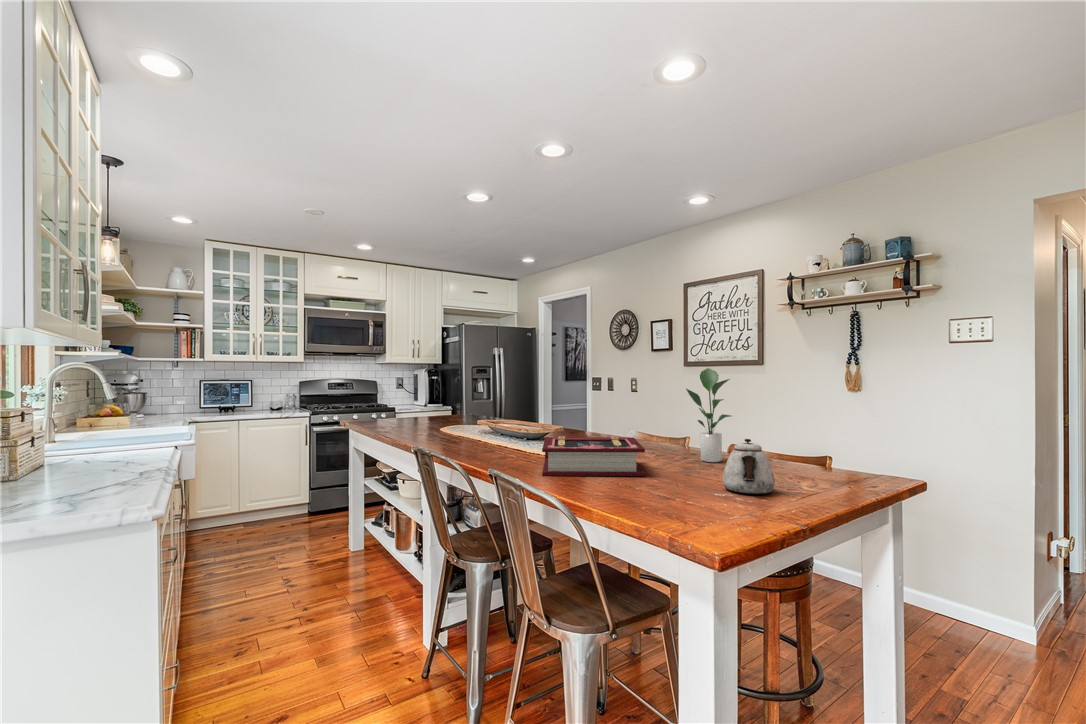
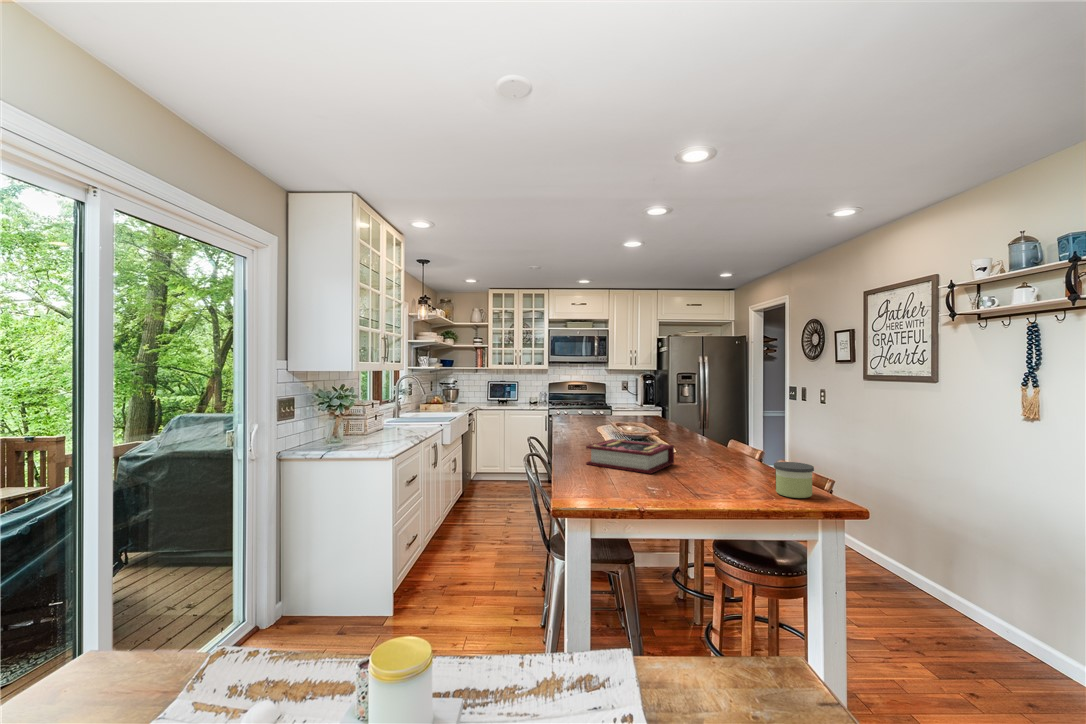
potted plant: present [686,368,731,462] -> none [720,392,763,473]
teapot: present [723,439,775,495] -> none [680,453,720,496]
candle: none [793,441,839,480] -> present [774,462,814,498]

